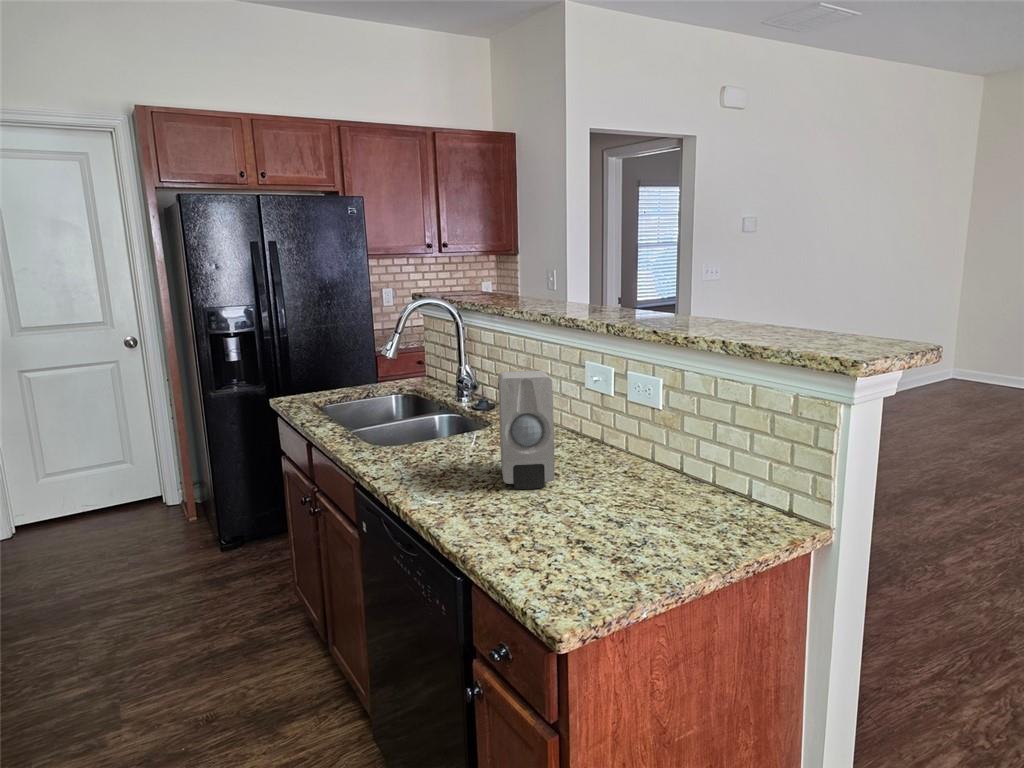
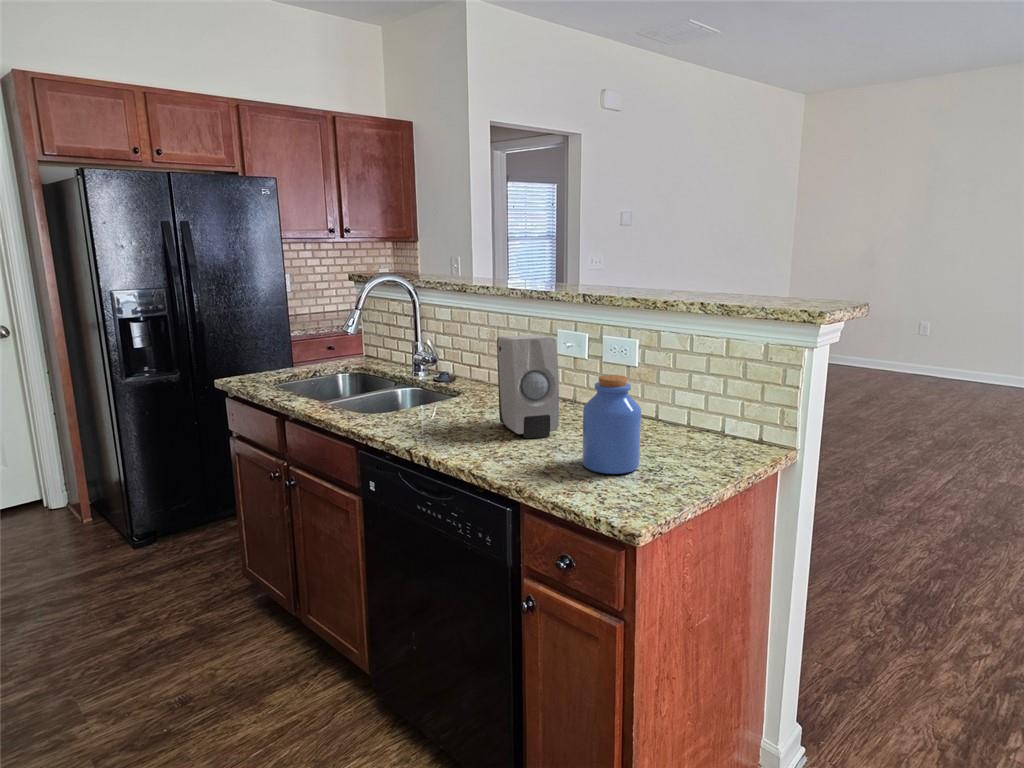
jar: none [552,428,620,547] -> present [582,375,641,474]

